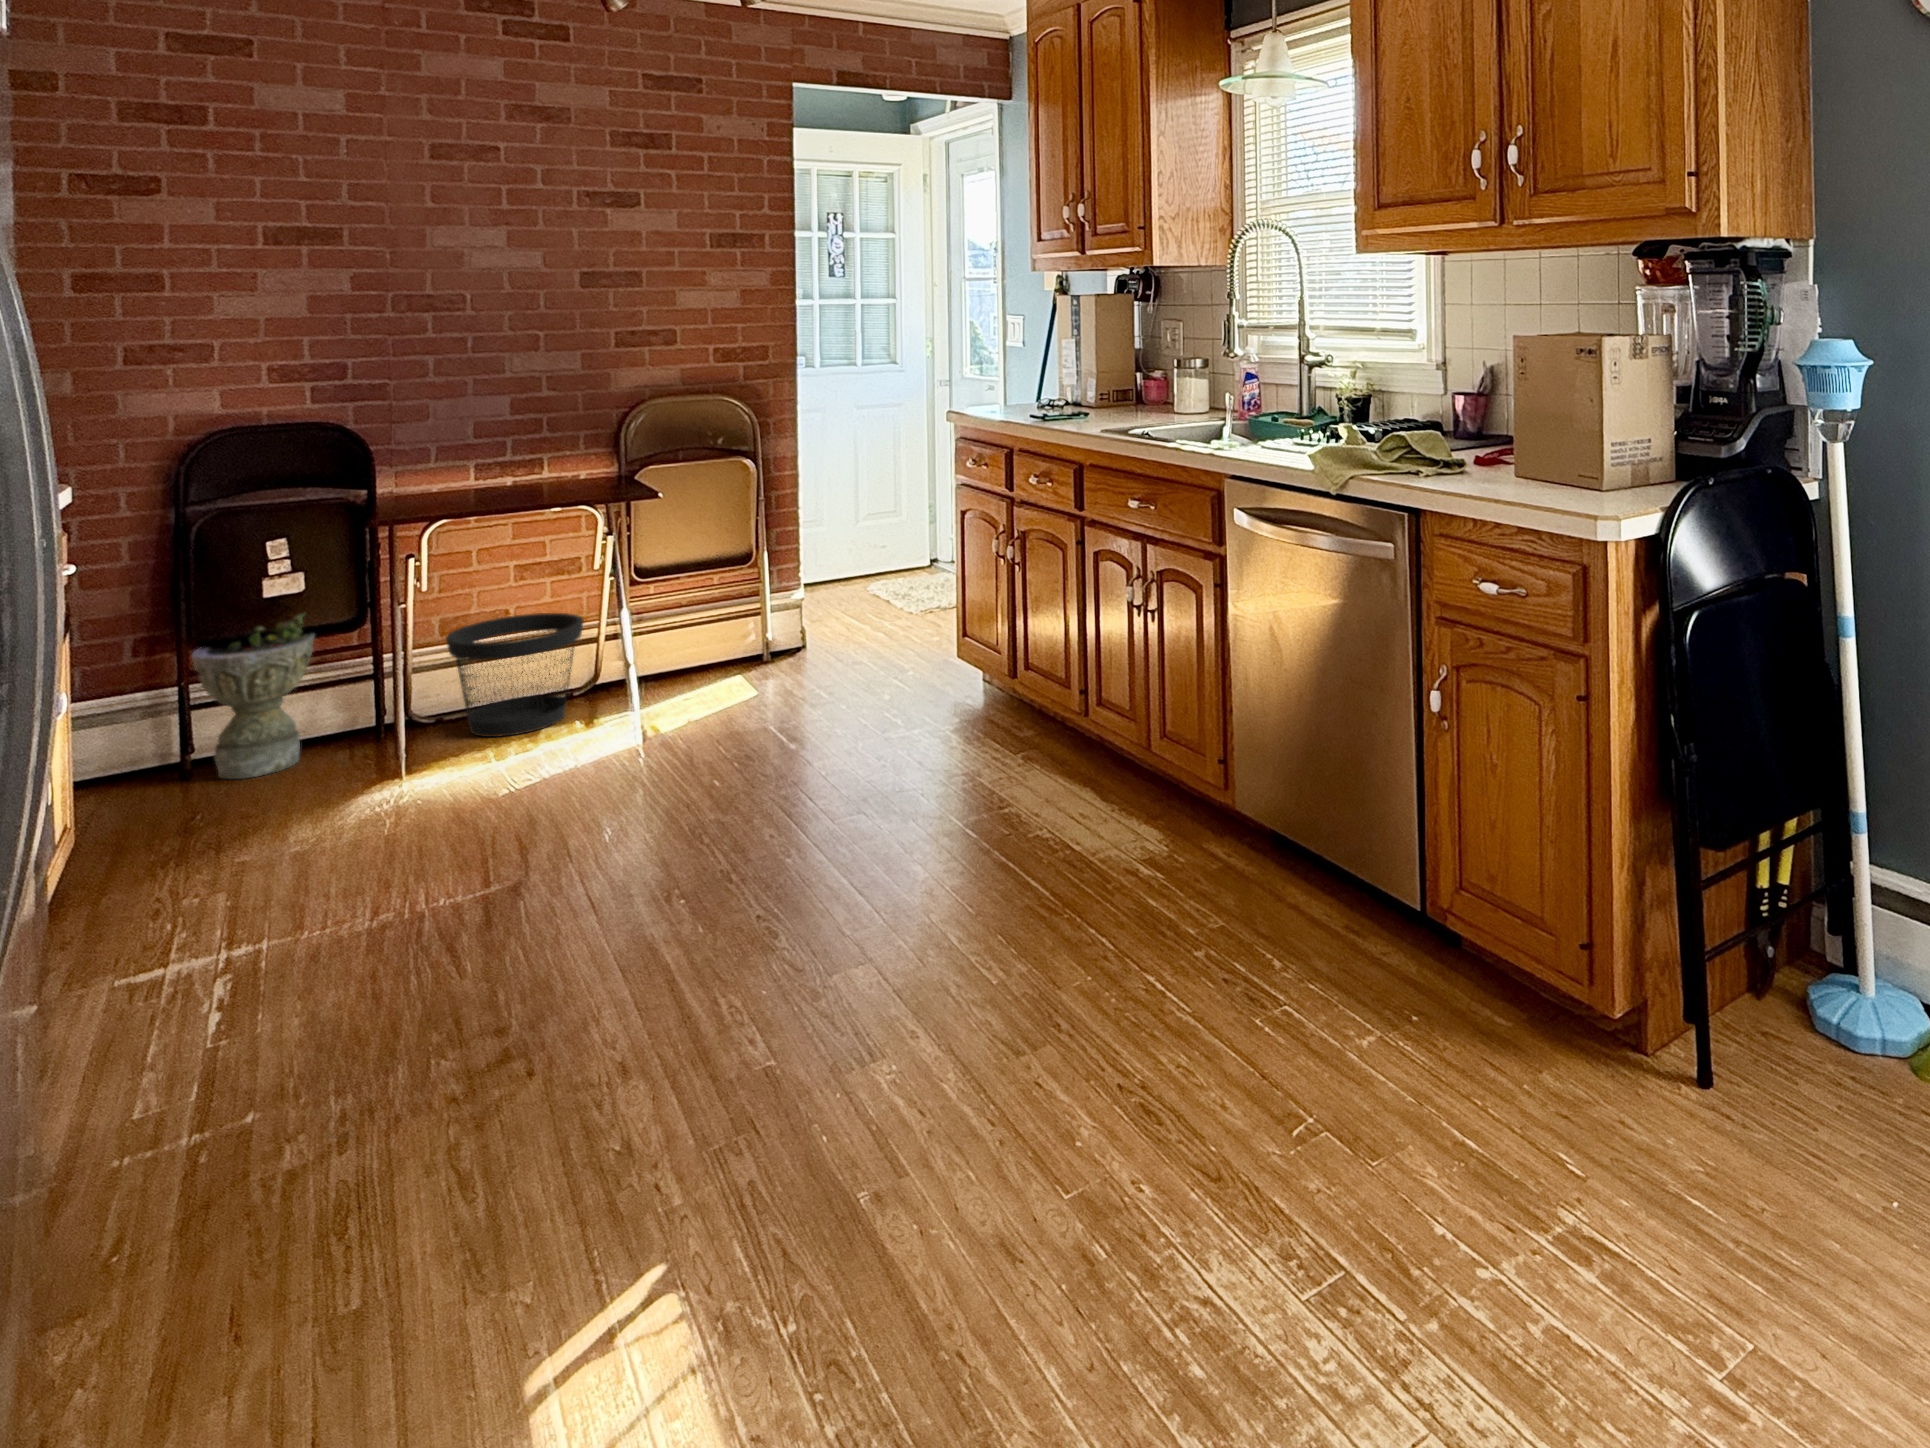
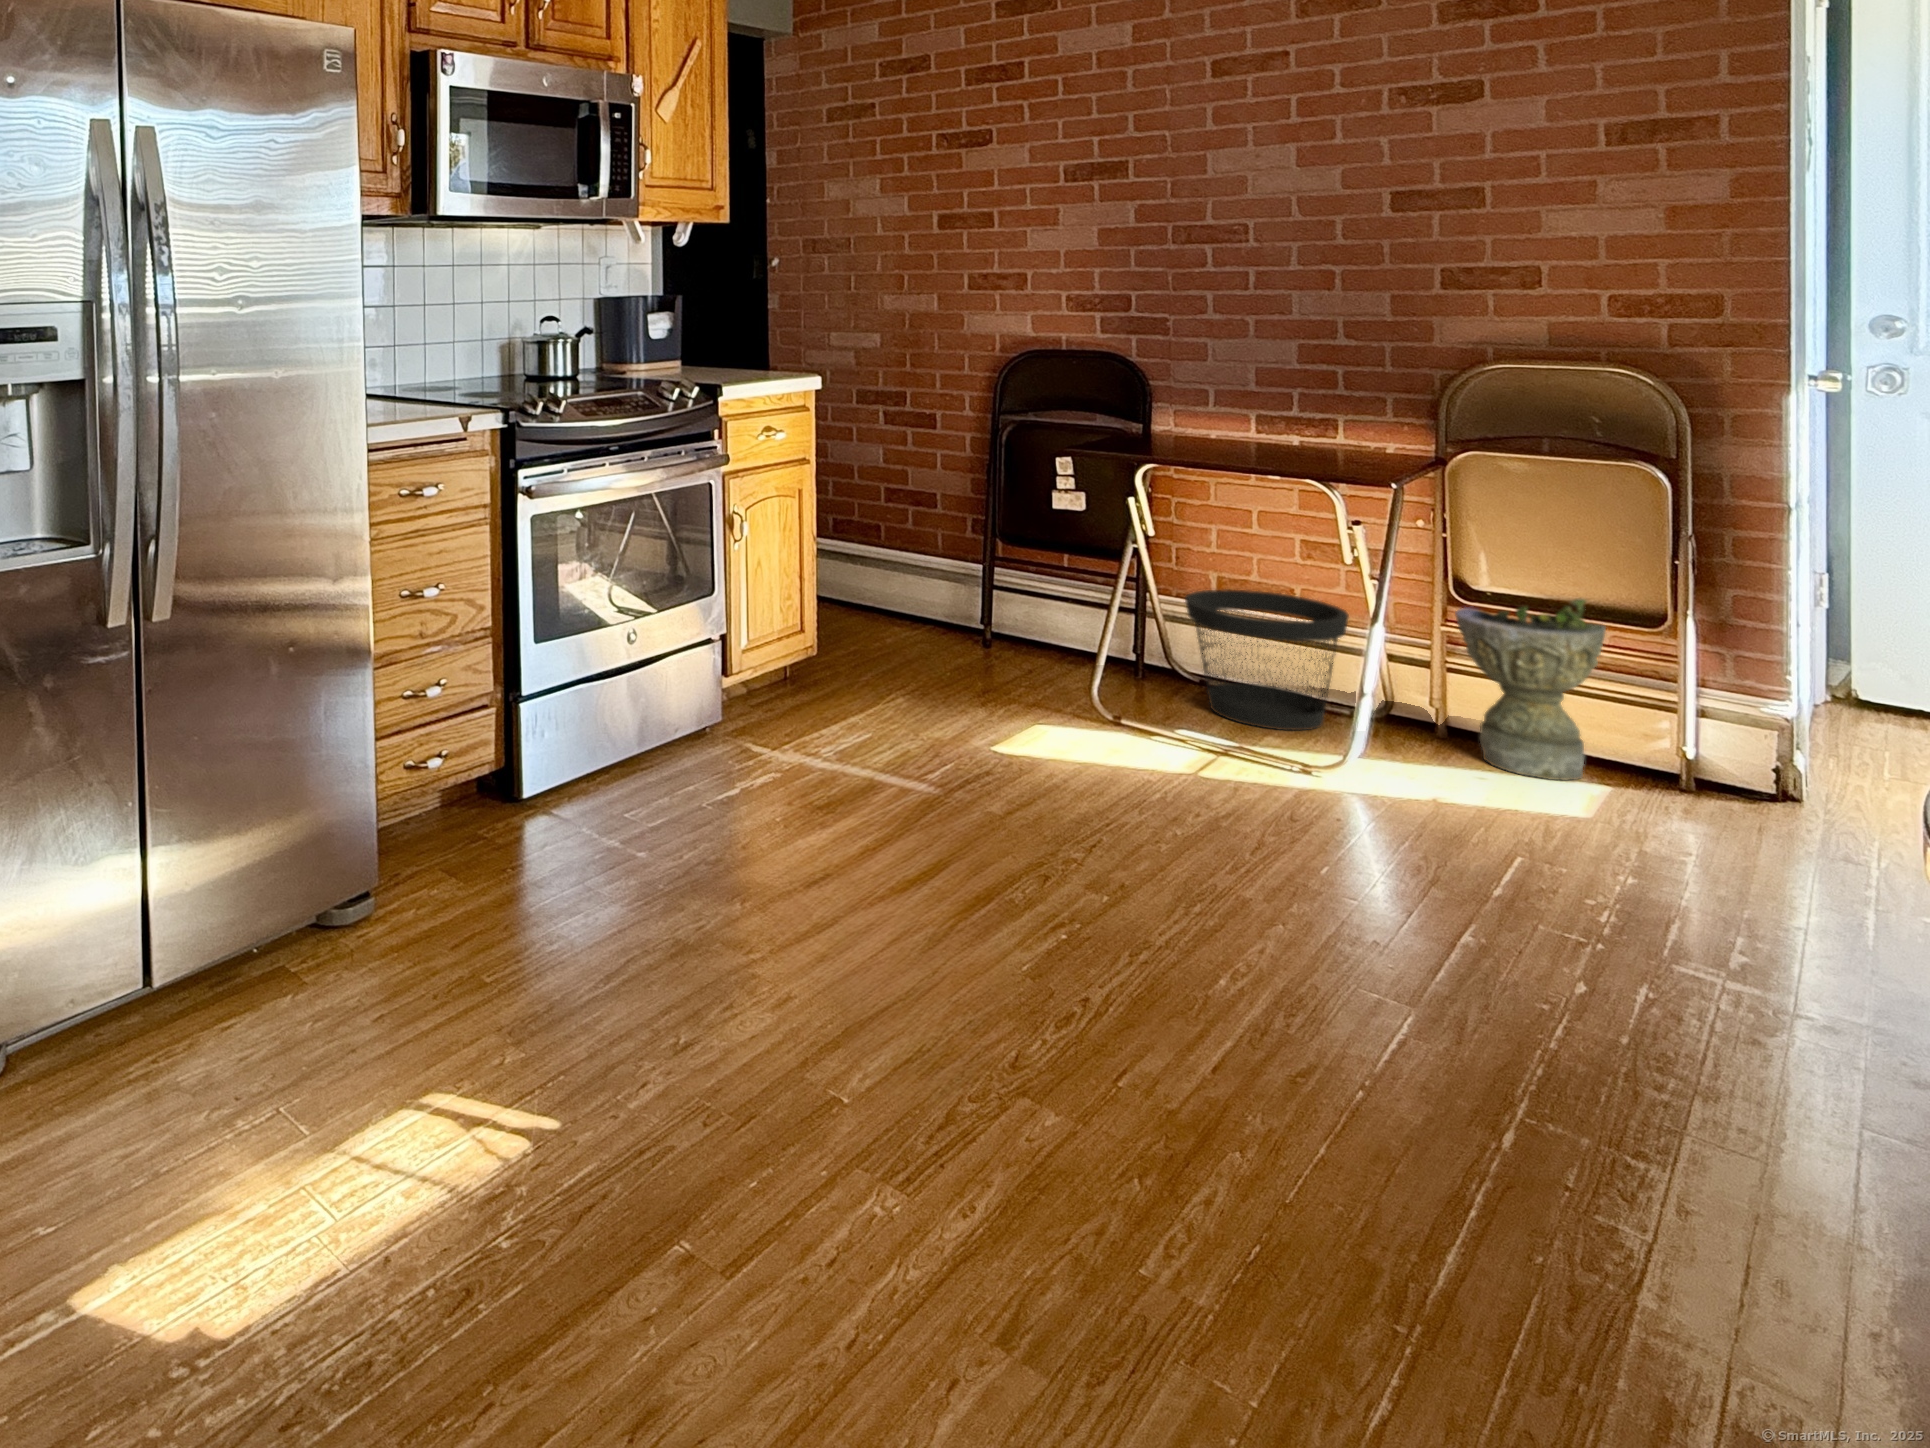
planter: present [191,612,314,779] -> present [1455,599,1606,780]

